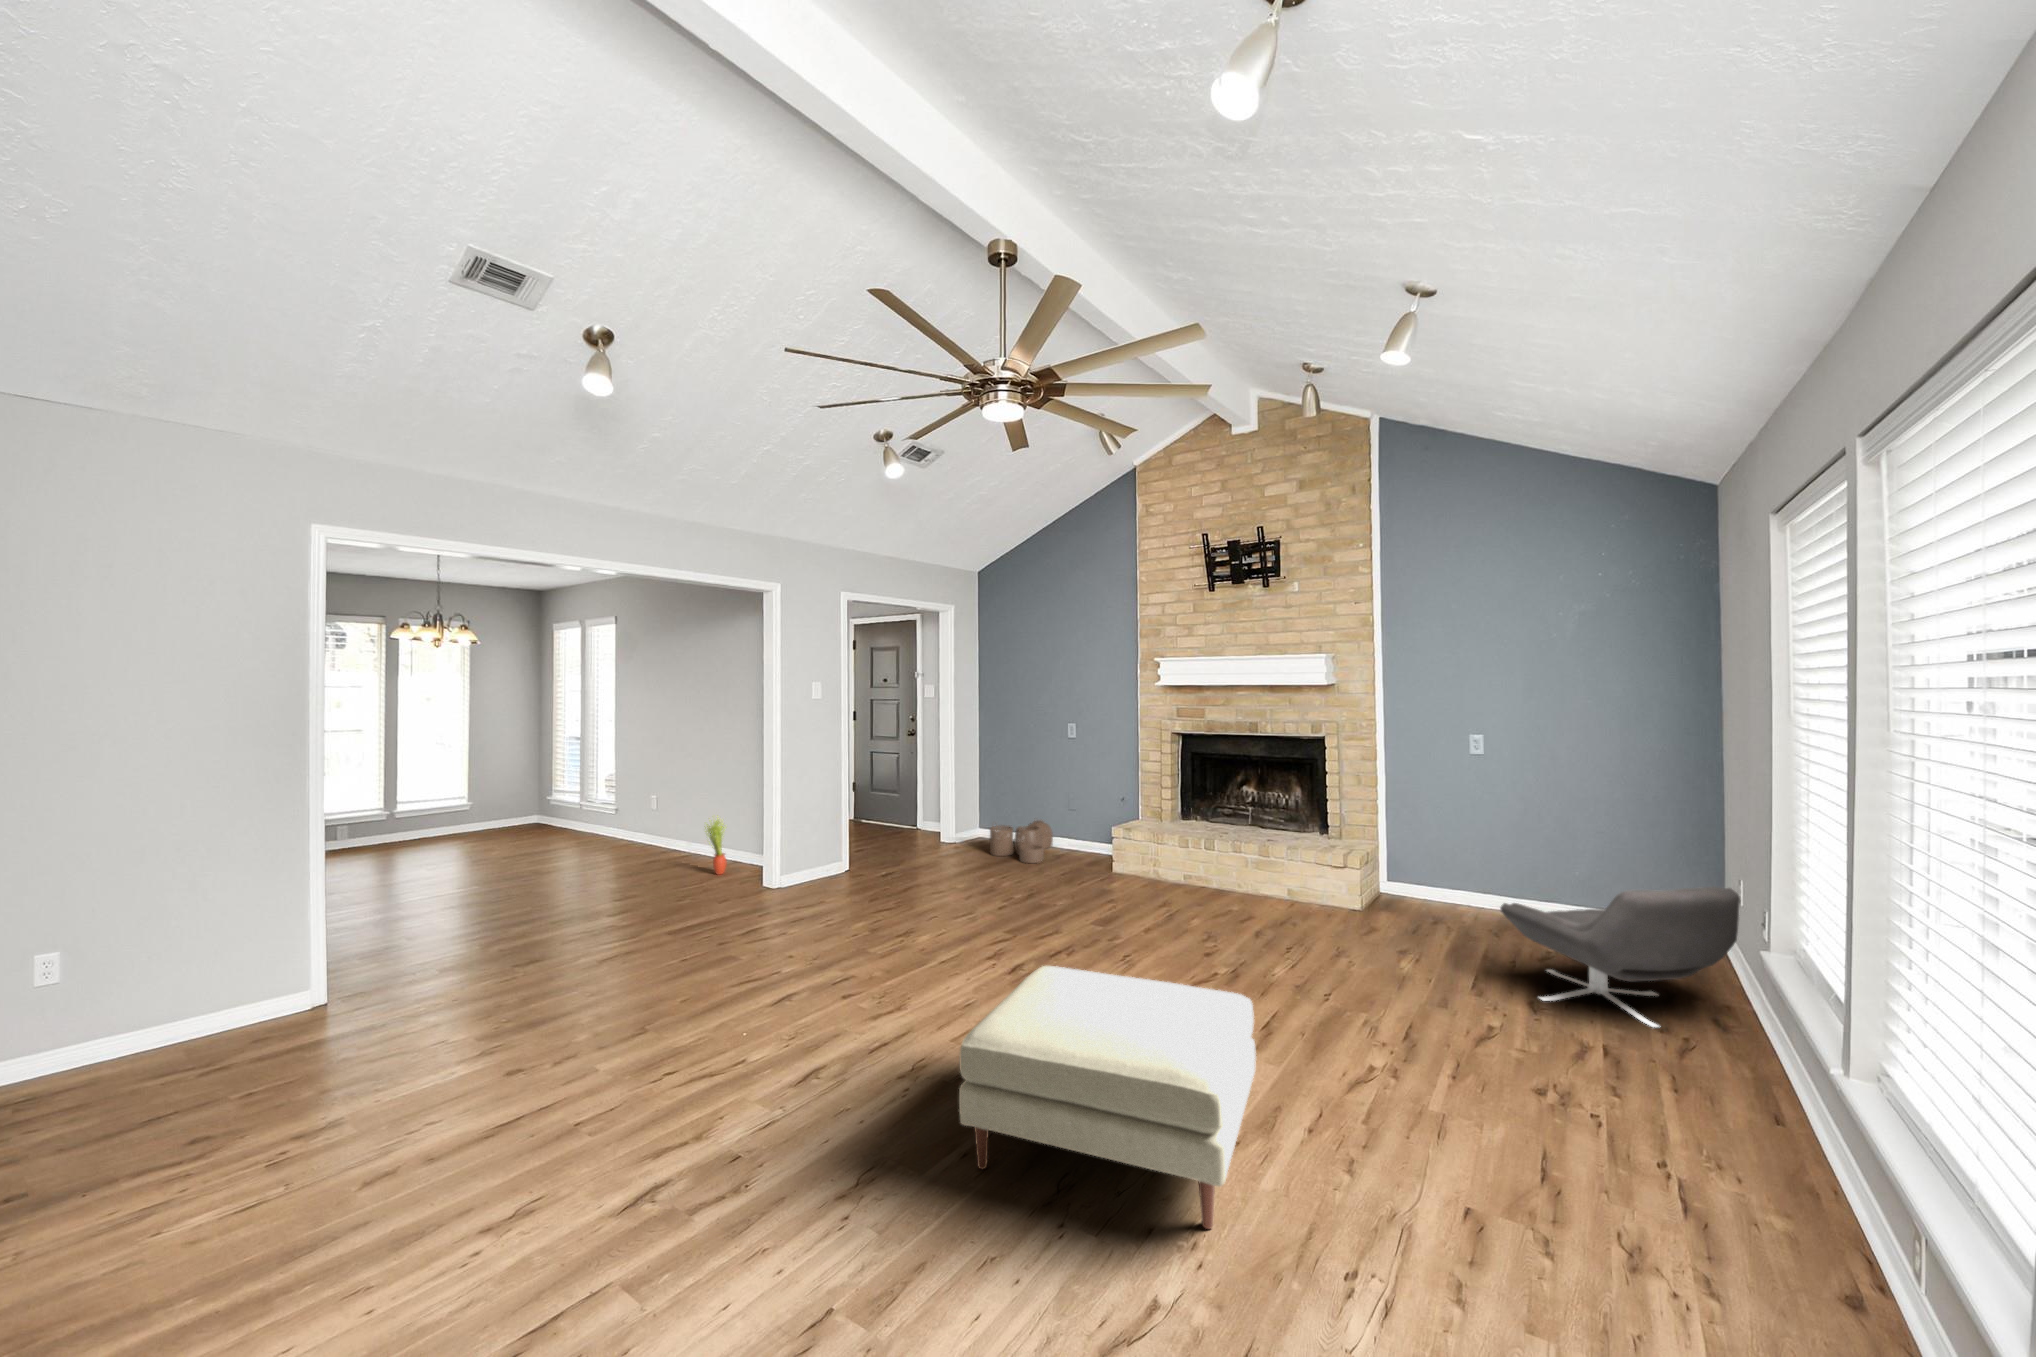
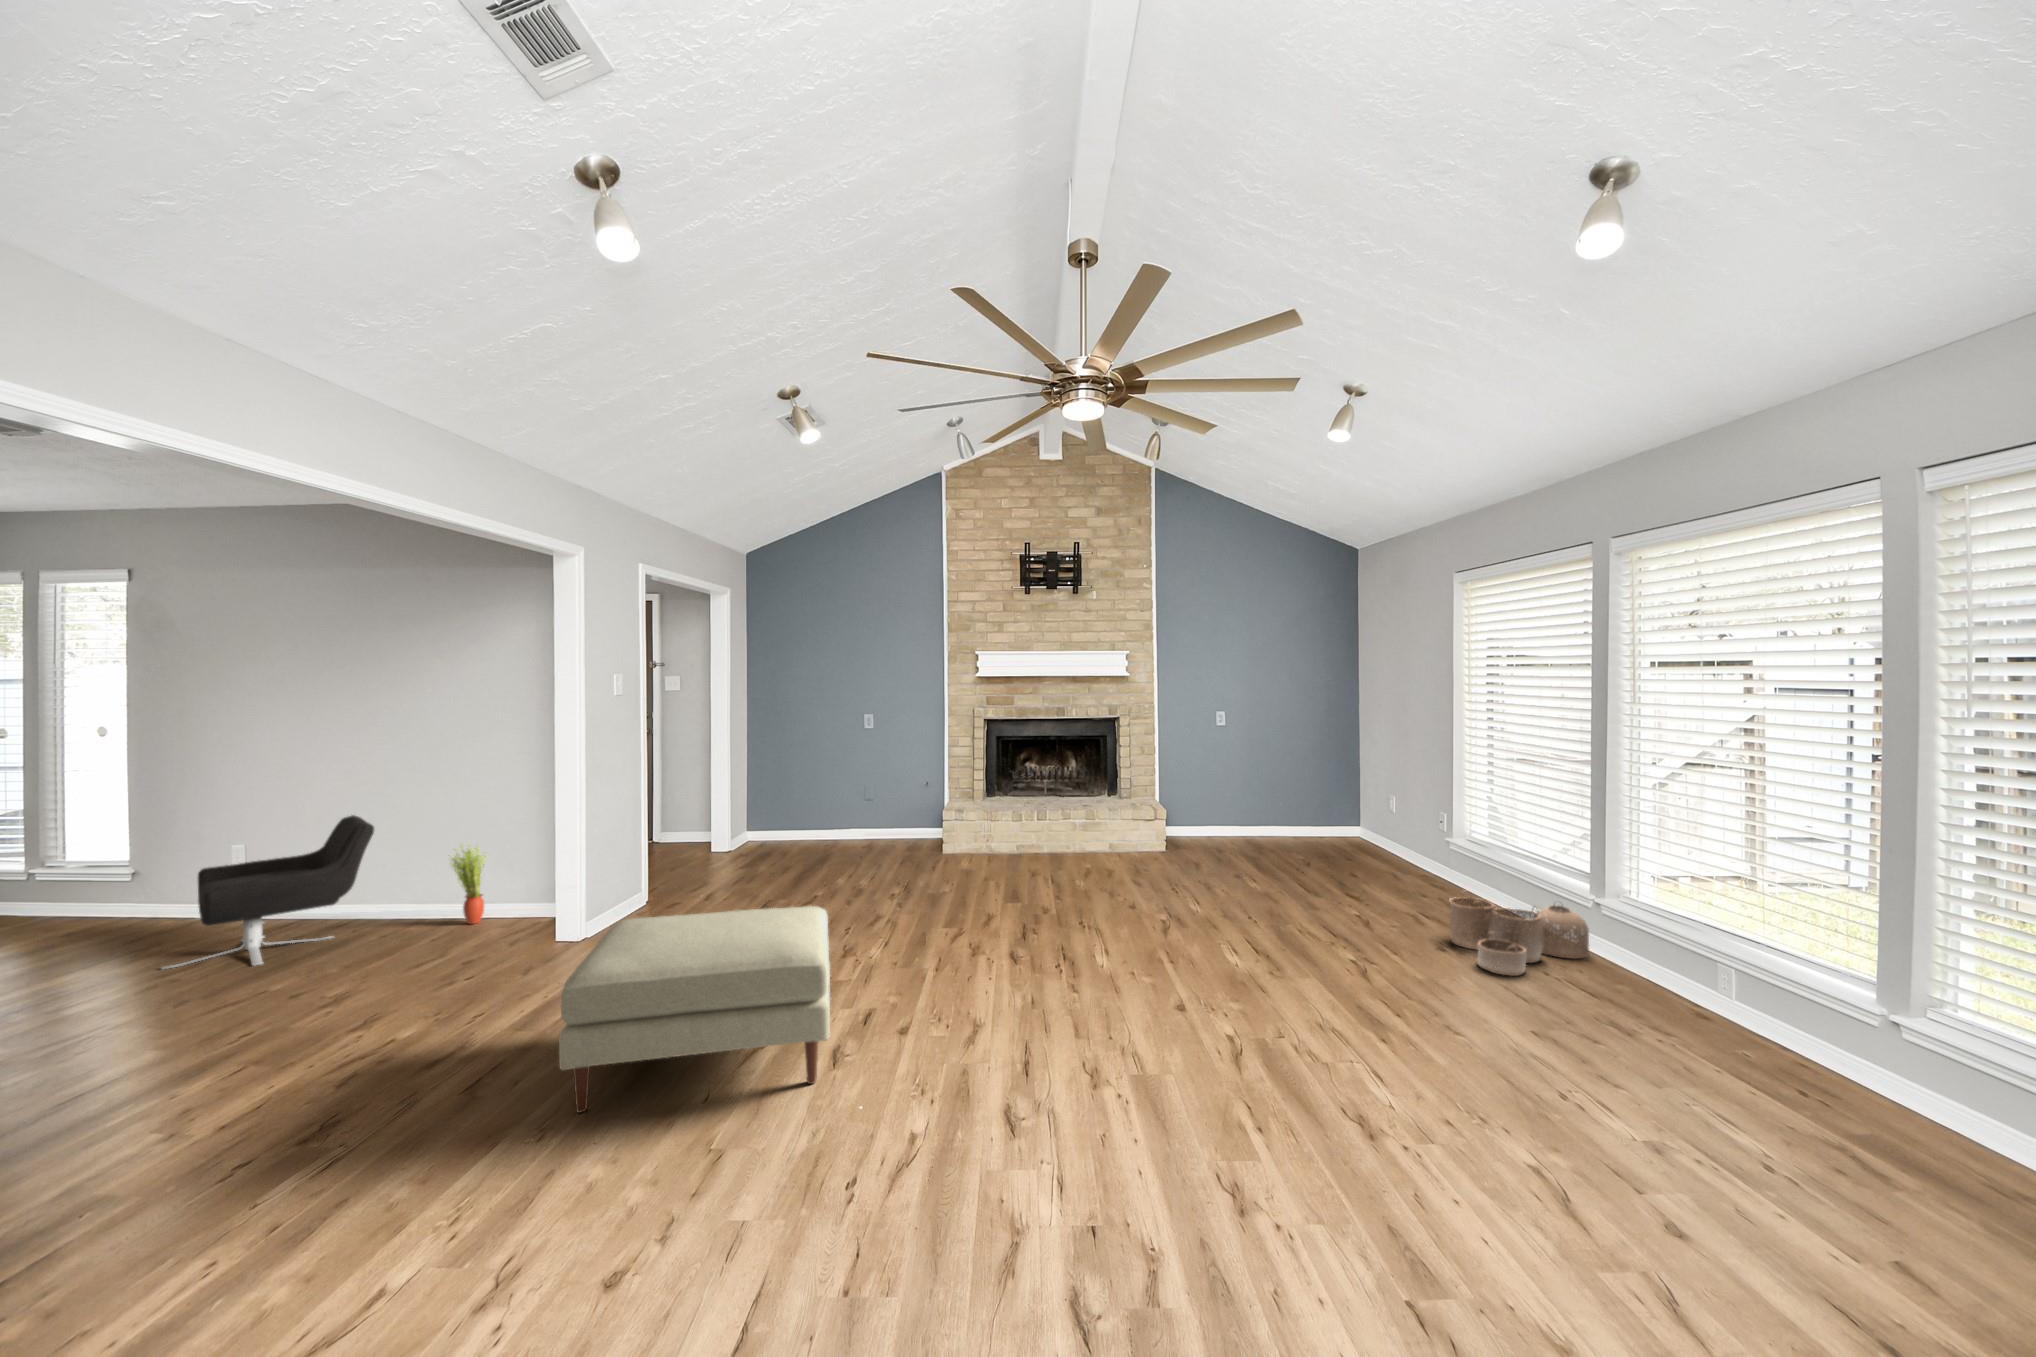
woven basket: present [990,820,1053,863] -> present [1450,896,1589,976]
lounge chair: present [1500,886,1740,1027] -> present [162,815,374,969]
ottoman: present [959,966,1256,1229] -> present [559,906,830,1113]

